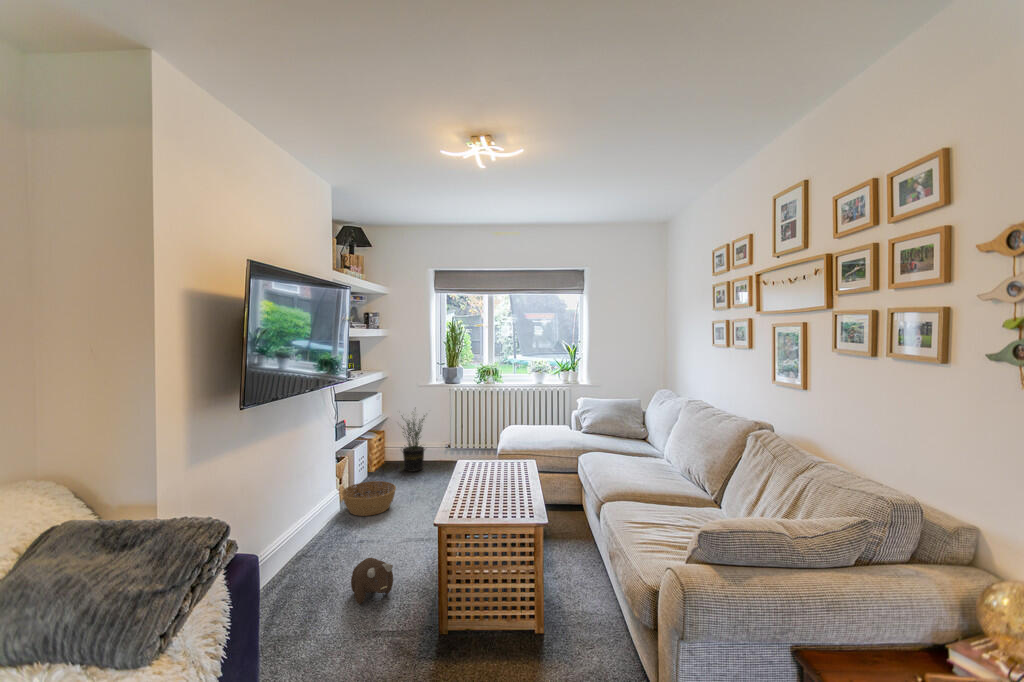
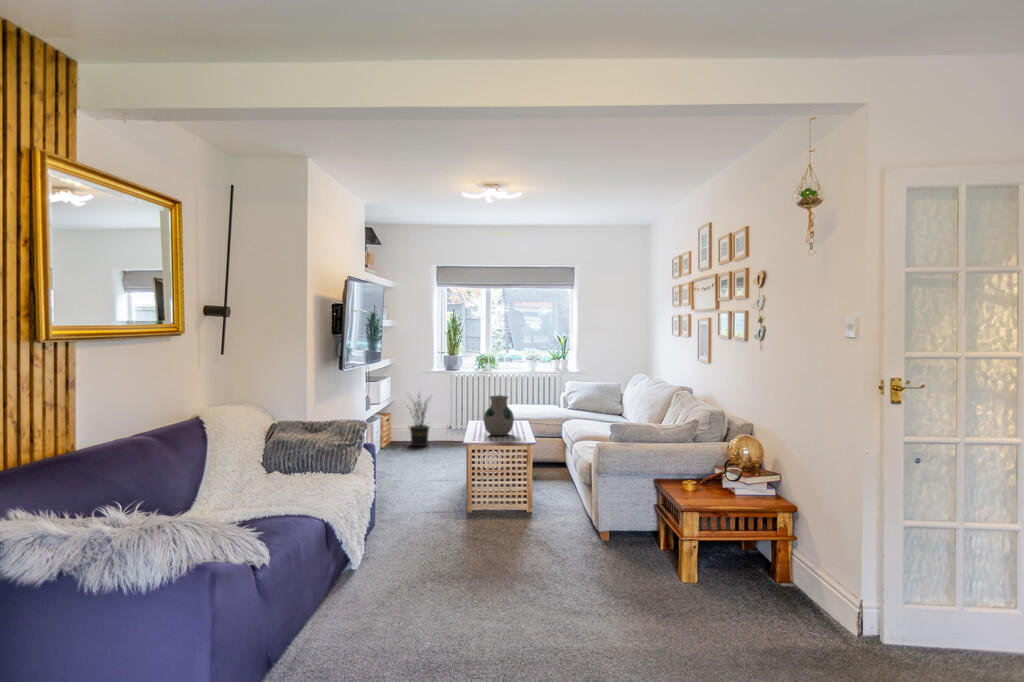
vase: none [470,436,514,498] -> present [484,395,514,436]
basket: present [342,481,396,516] -> none [371,446,414,469]
plush toy: present [351,558,393,604] -> none [402,476,432,504]

